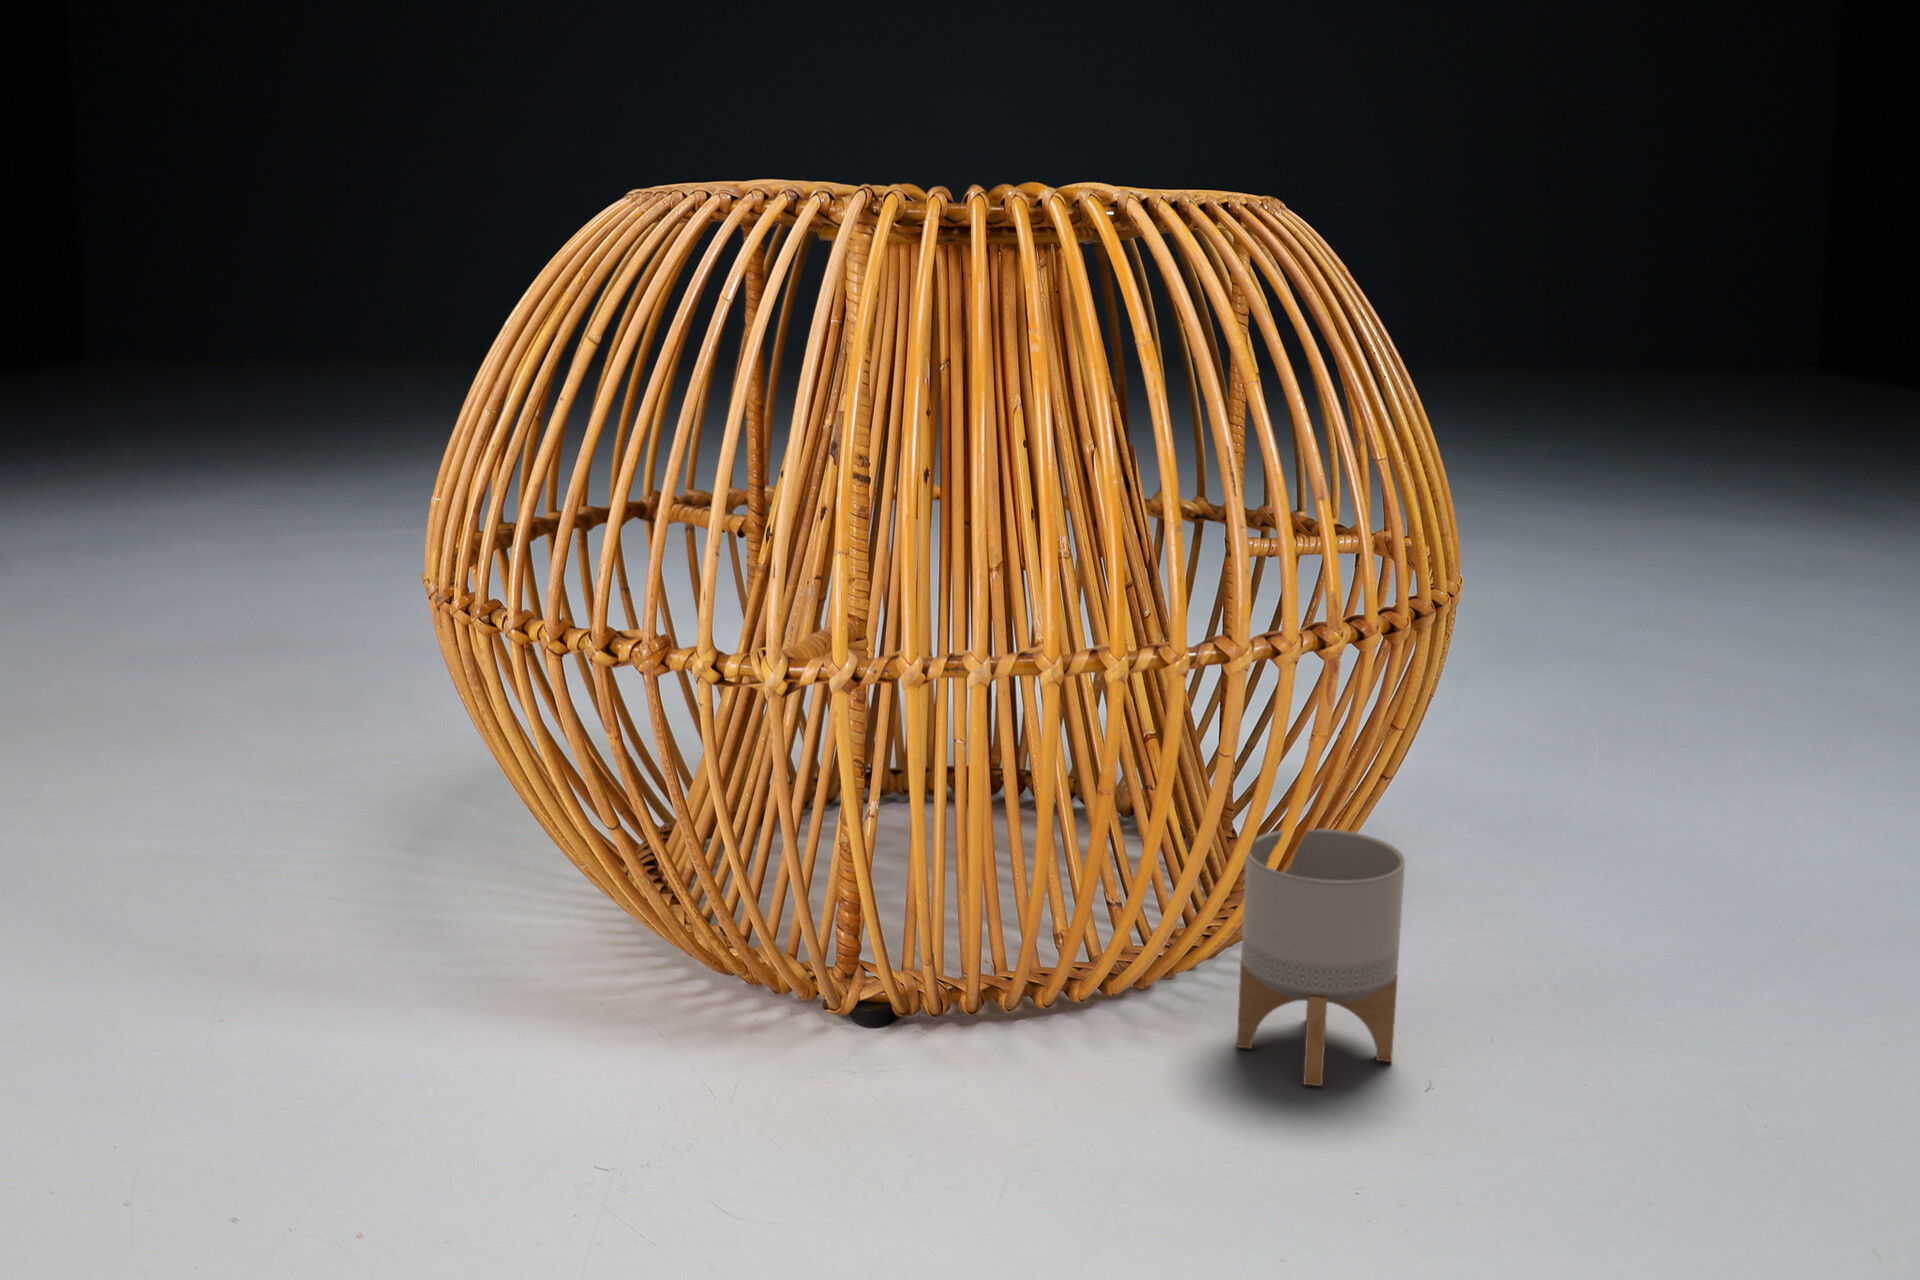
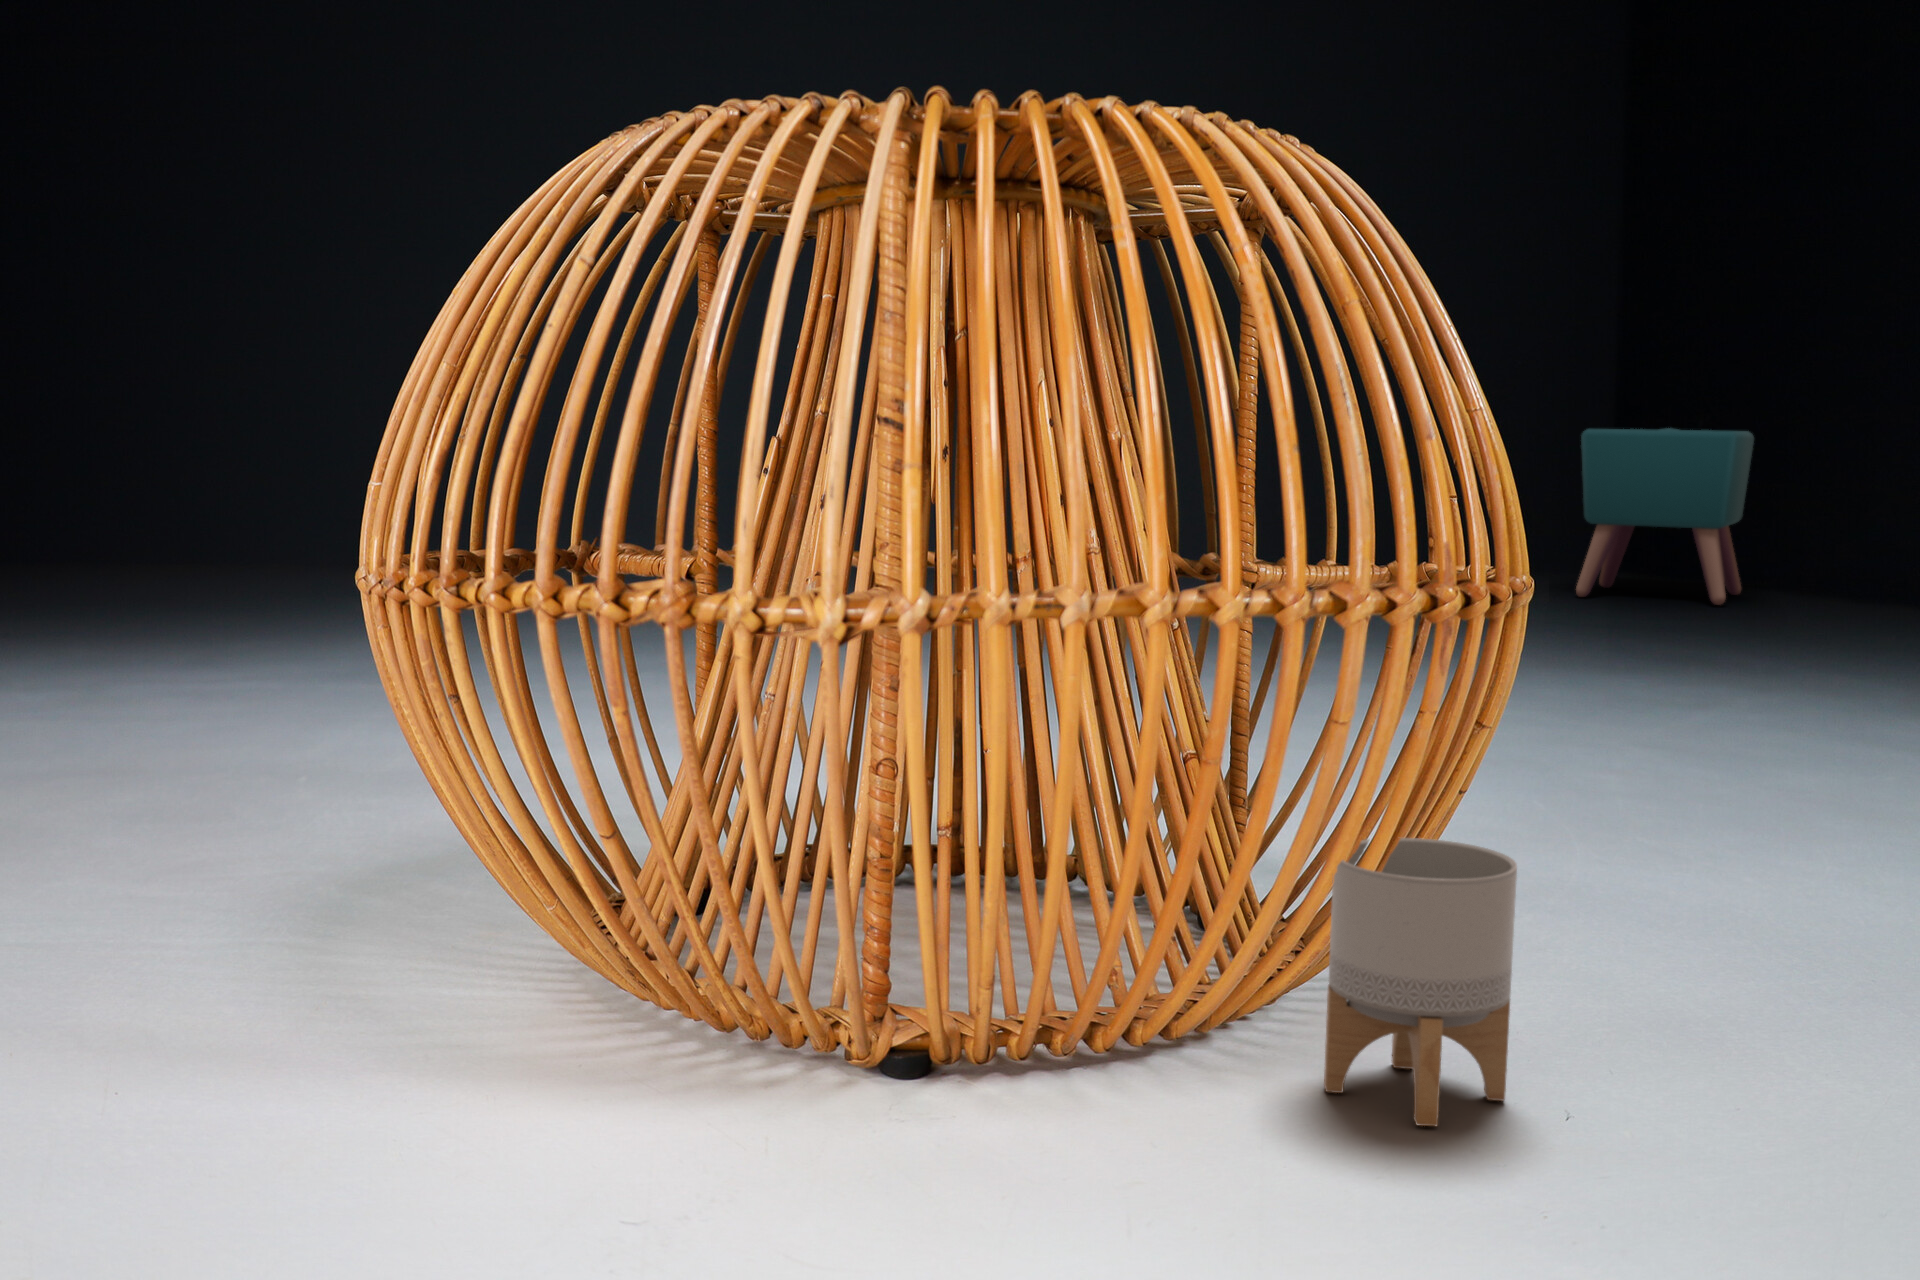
ottoman: none [1695,291,1892,477] -> present [1576,428,1754,605]

